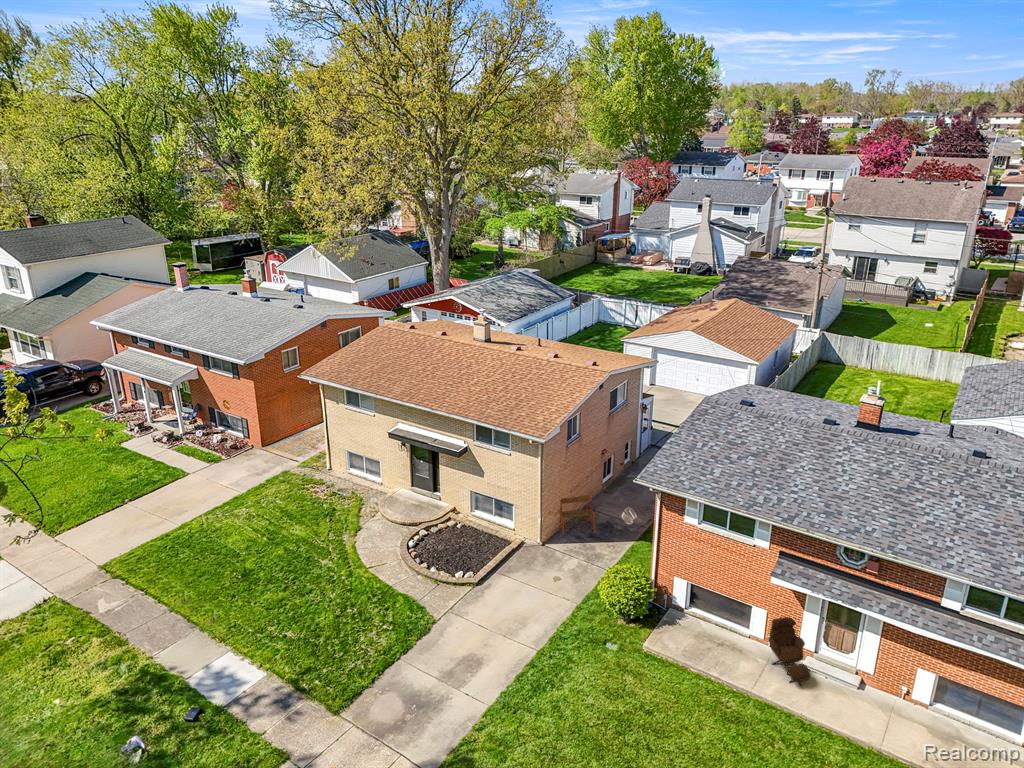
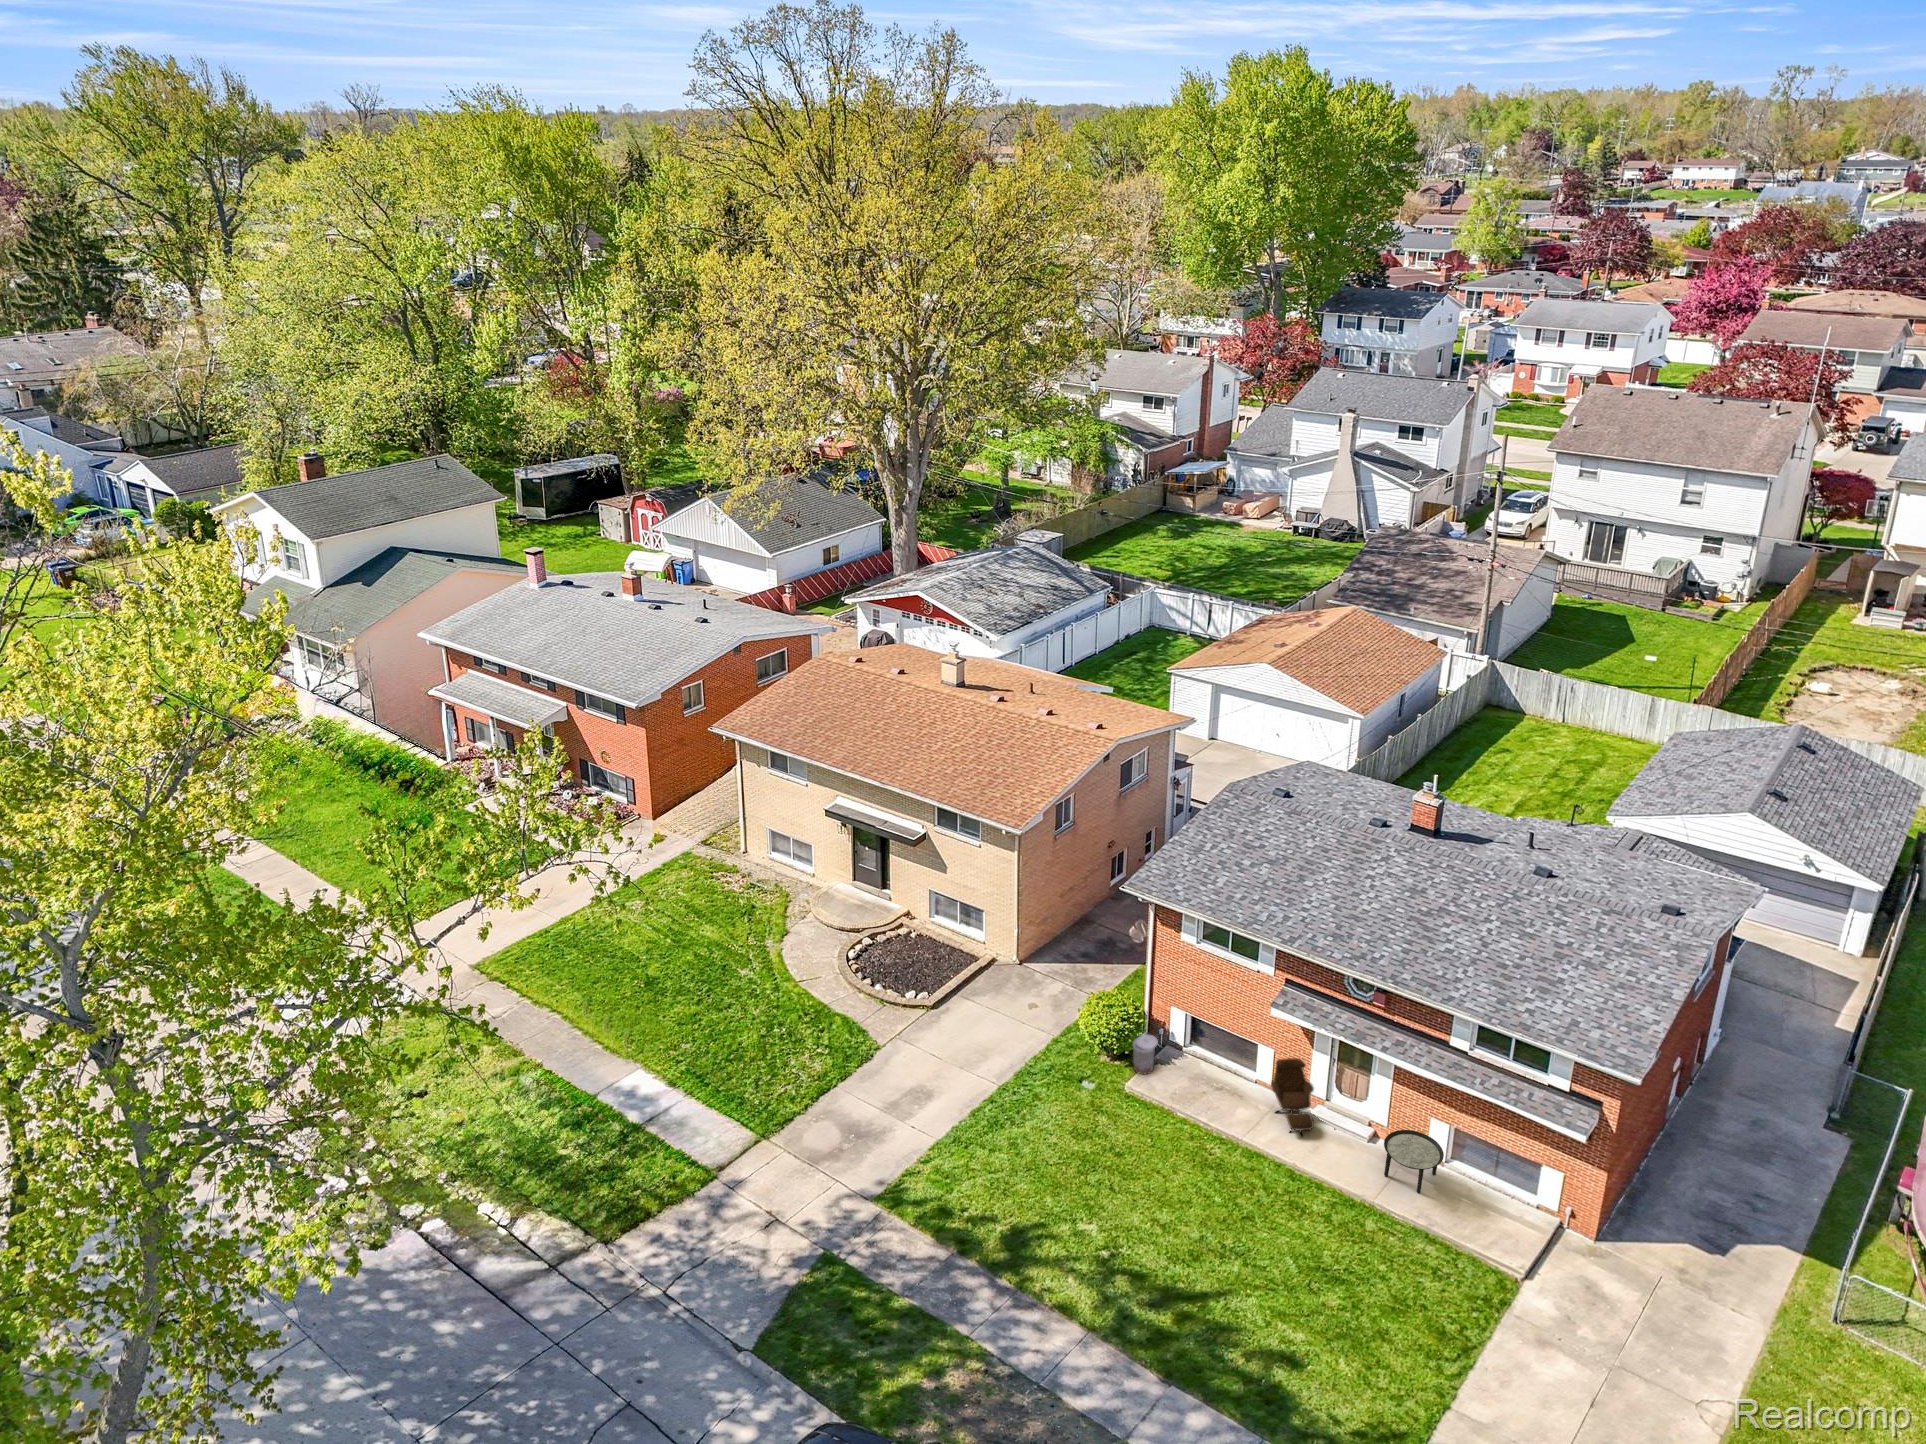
bench: present [559,495,595,534] -> none [1044,902,1090,952]
trash can: none [647,601,668,635] -> present [1133,1034,1158,1074]
round table: none [881,678,937,737] -> present [1384,1130,1444,1193]

